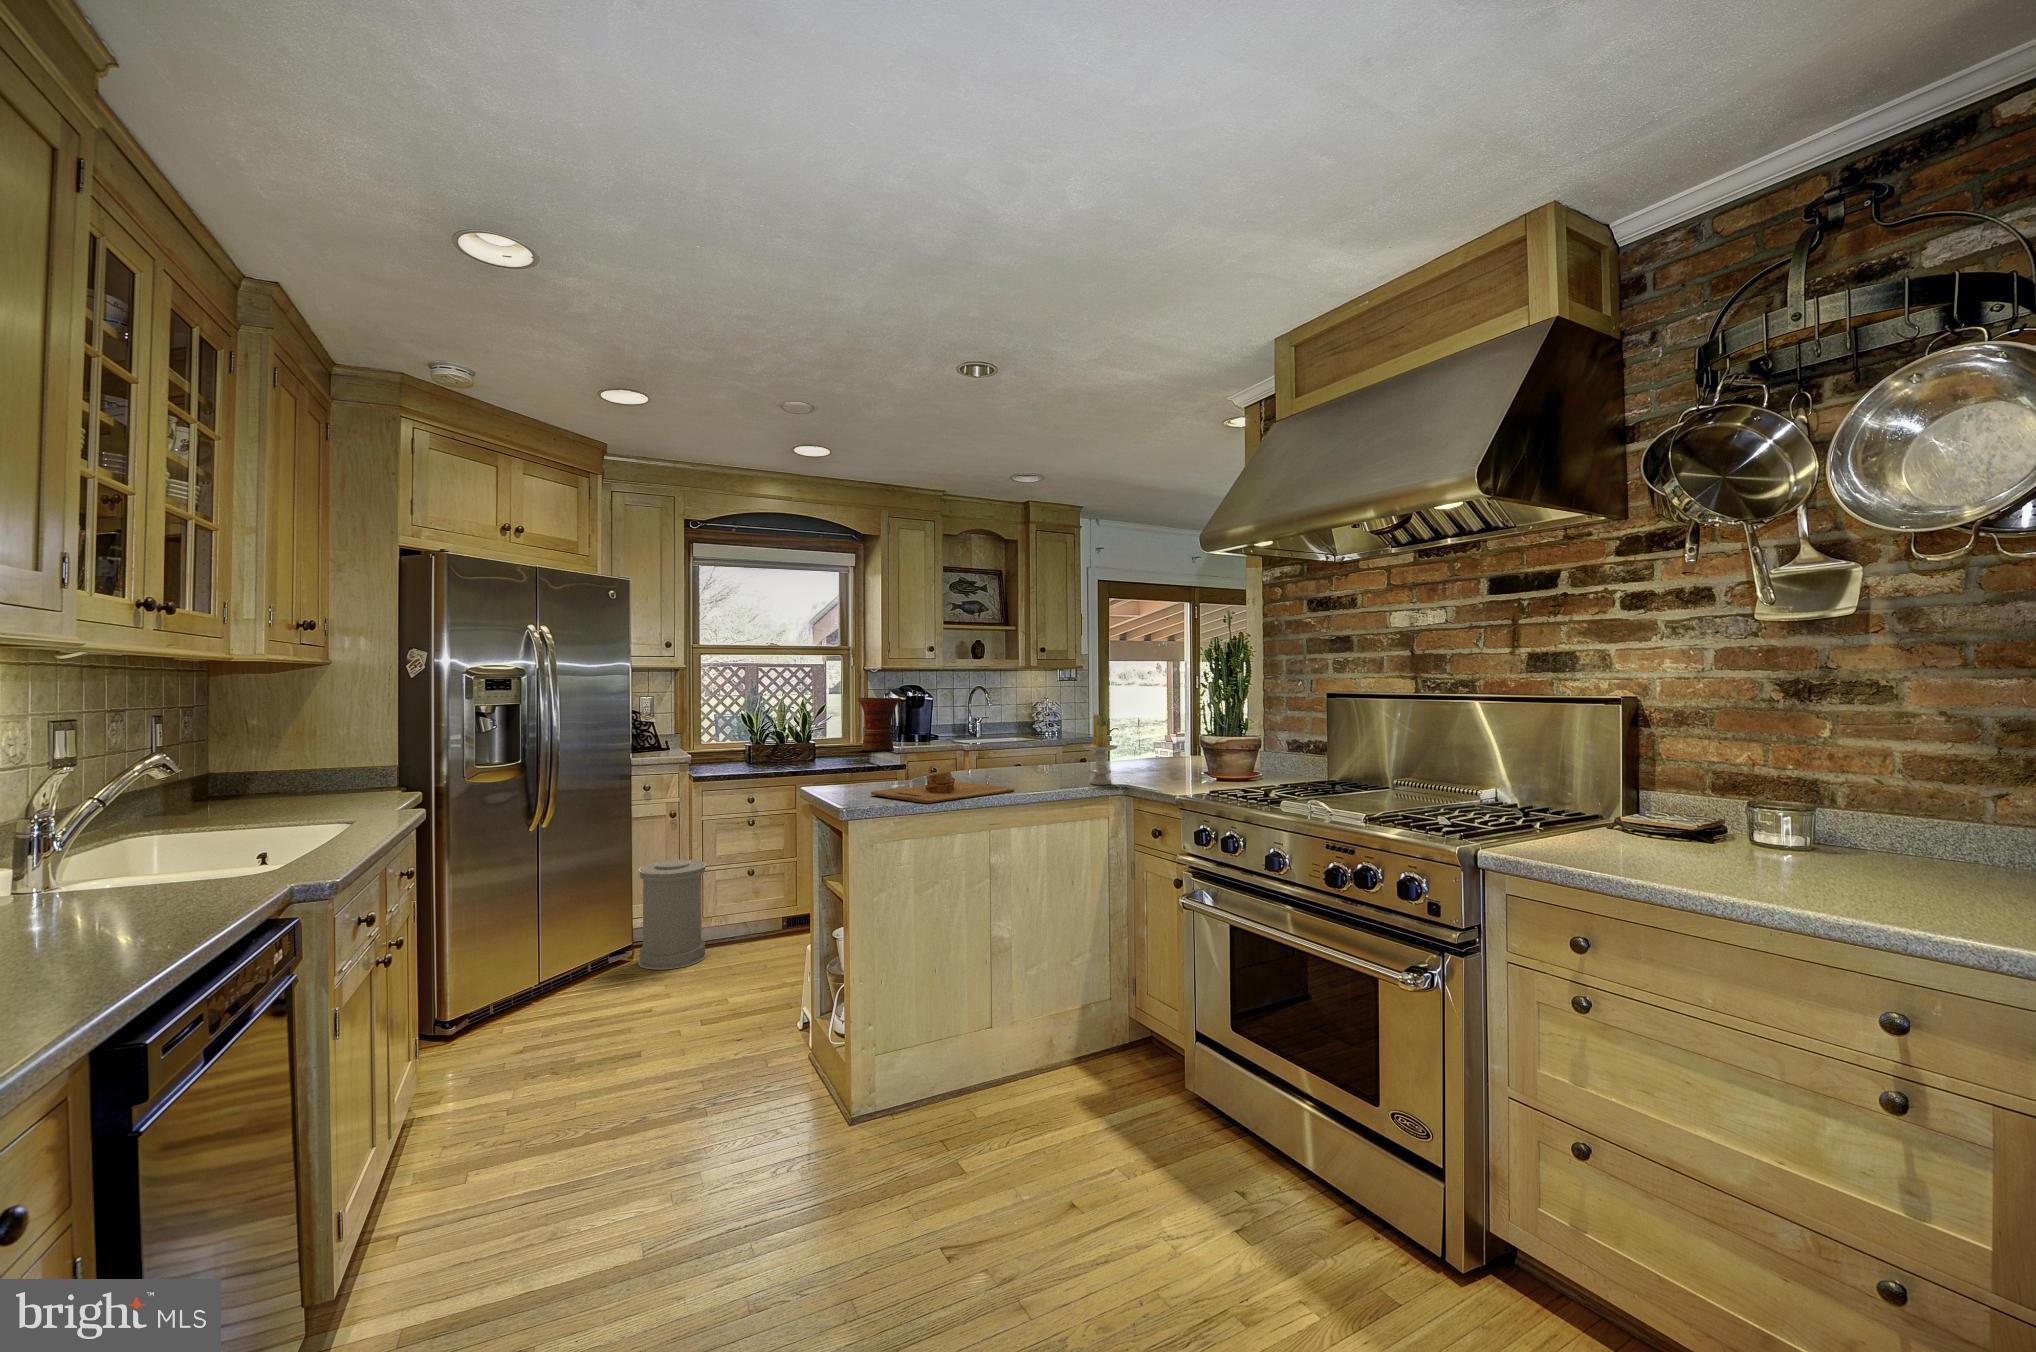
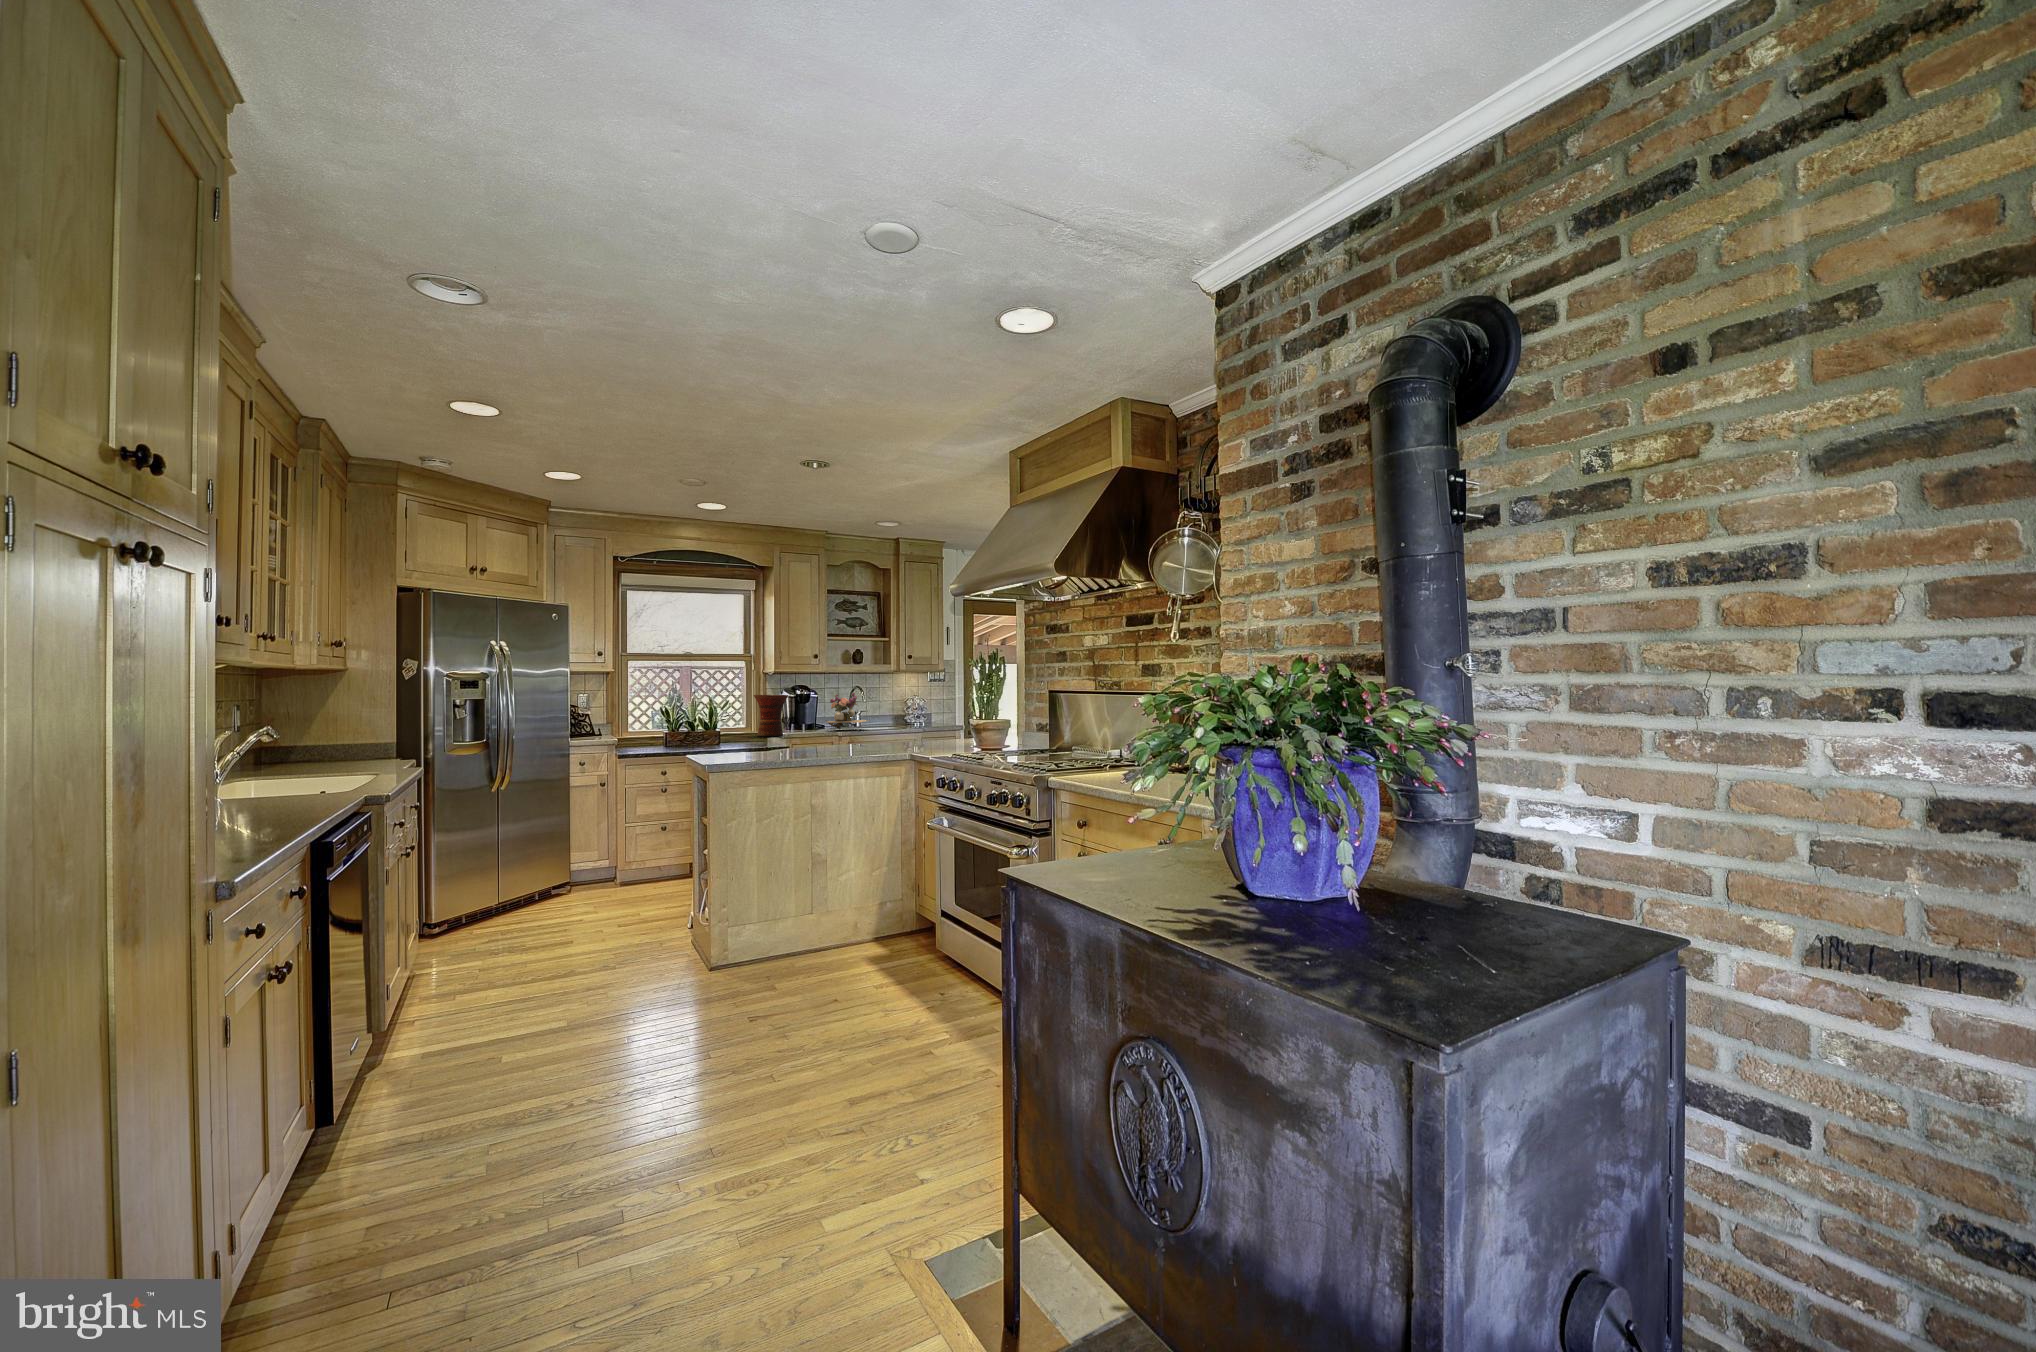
flower arrangement: none [939,693,994,742] -> present [826,693,870,730]
candle: present [1083,714,1118,785] -> none [891,705,915,753]
cutting board: present [871,770,1014,803] -> none [736,743,837,763]
trash can: present [638,860,706,970] -> none [575,819,629,899]

